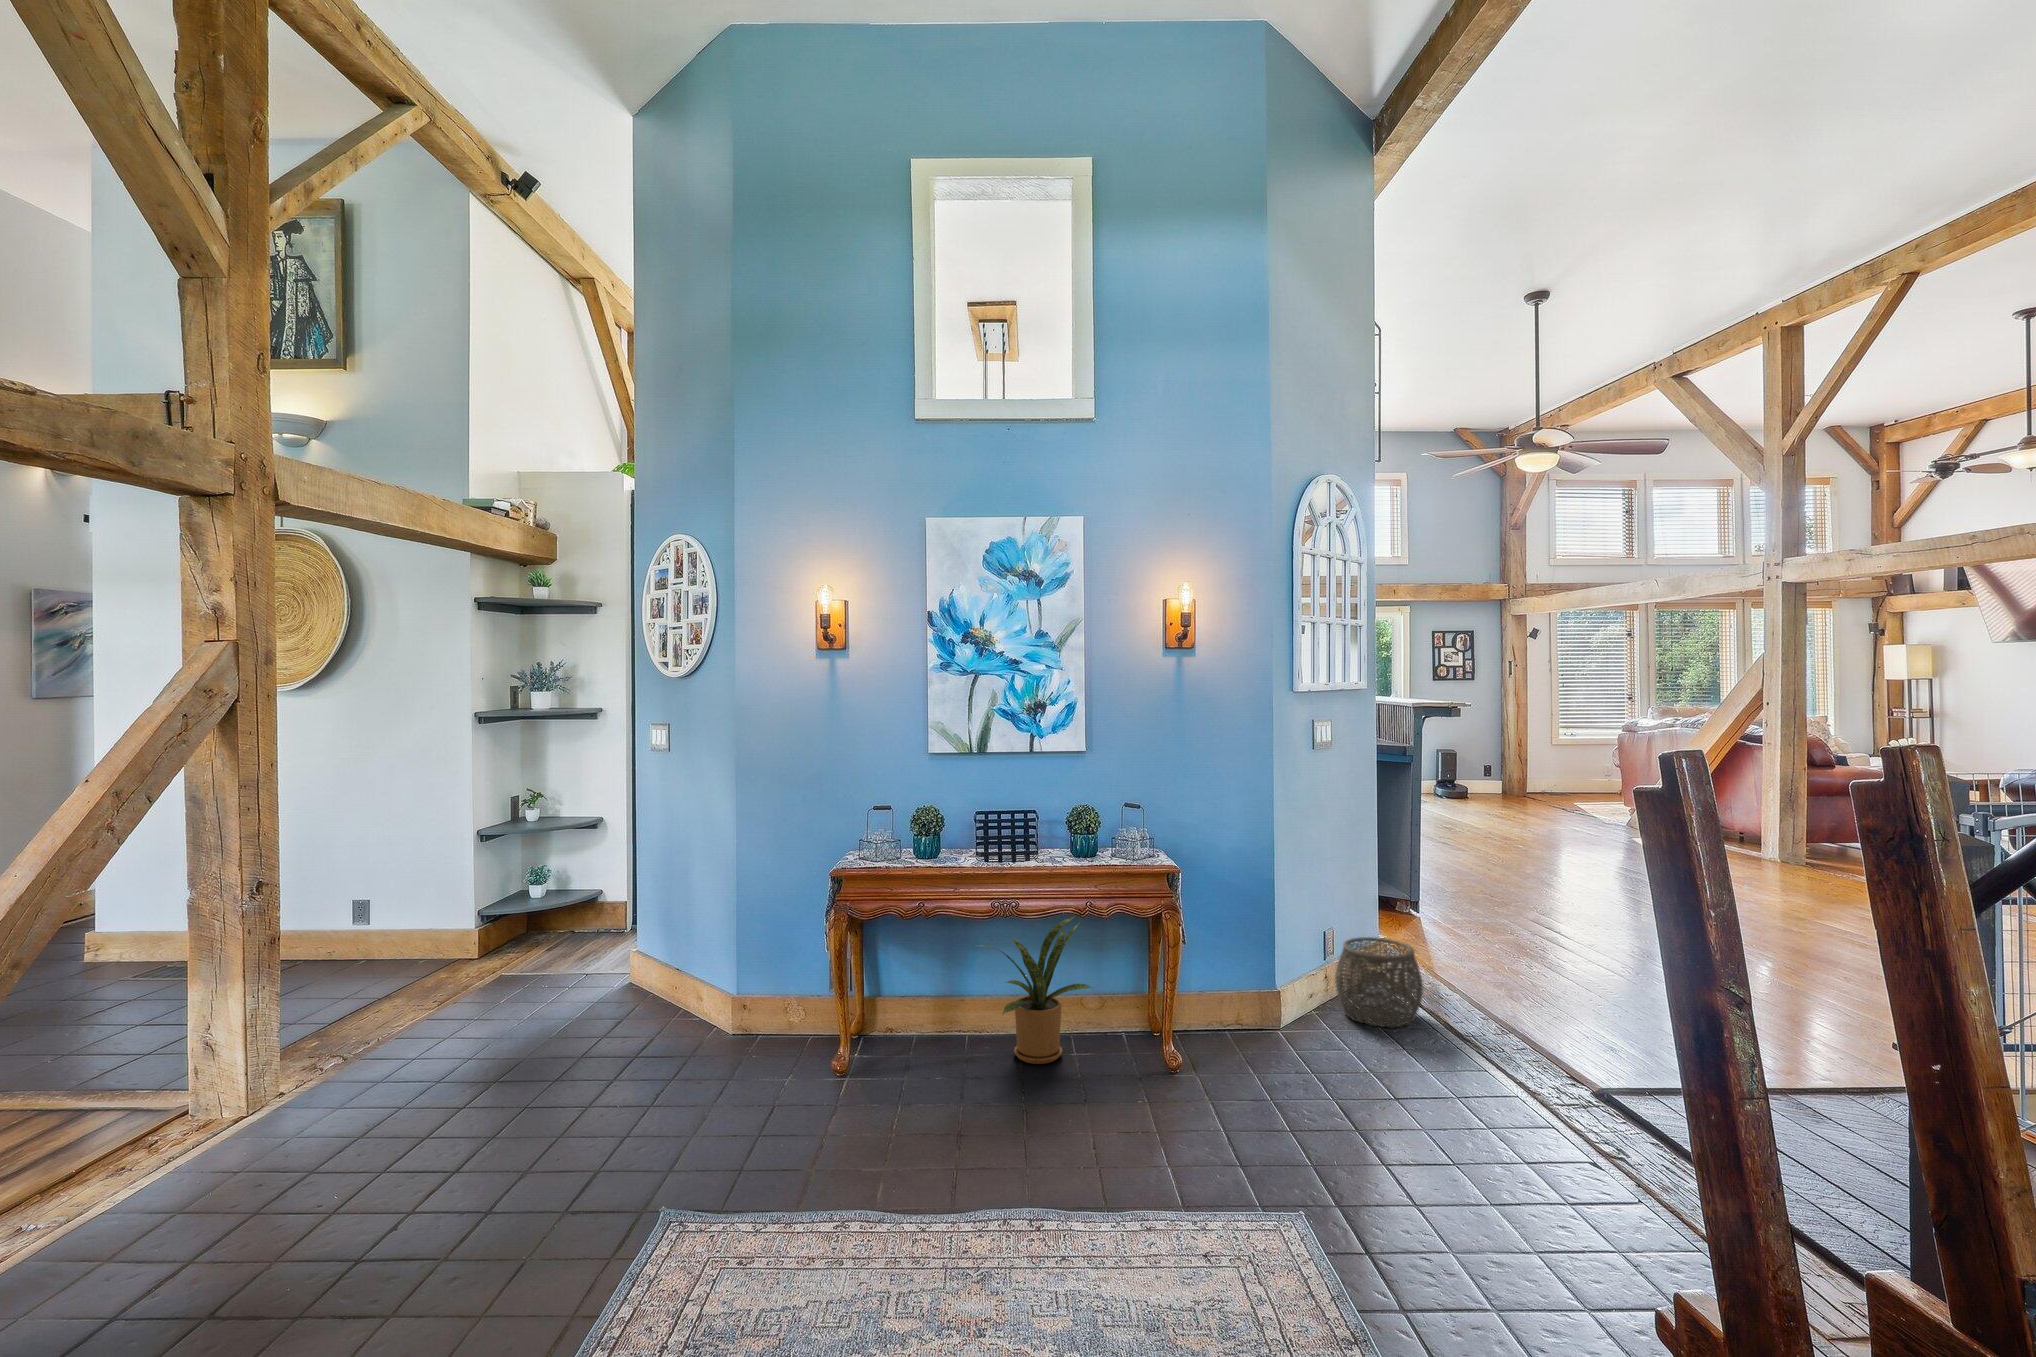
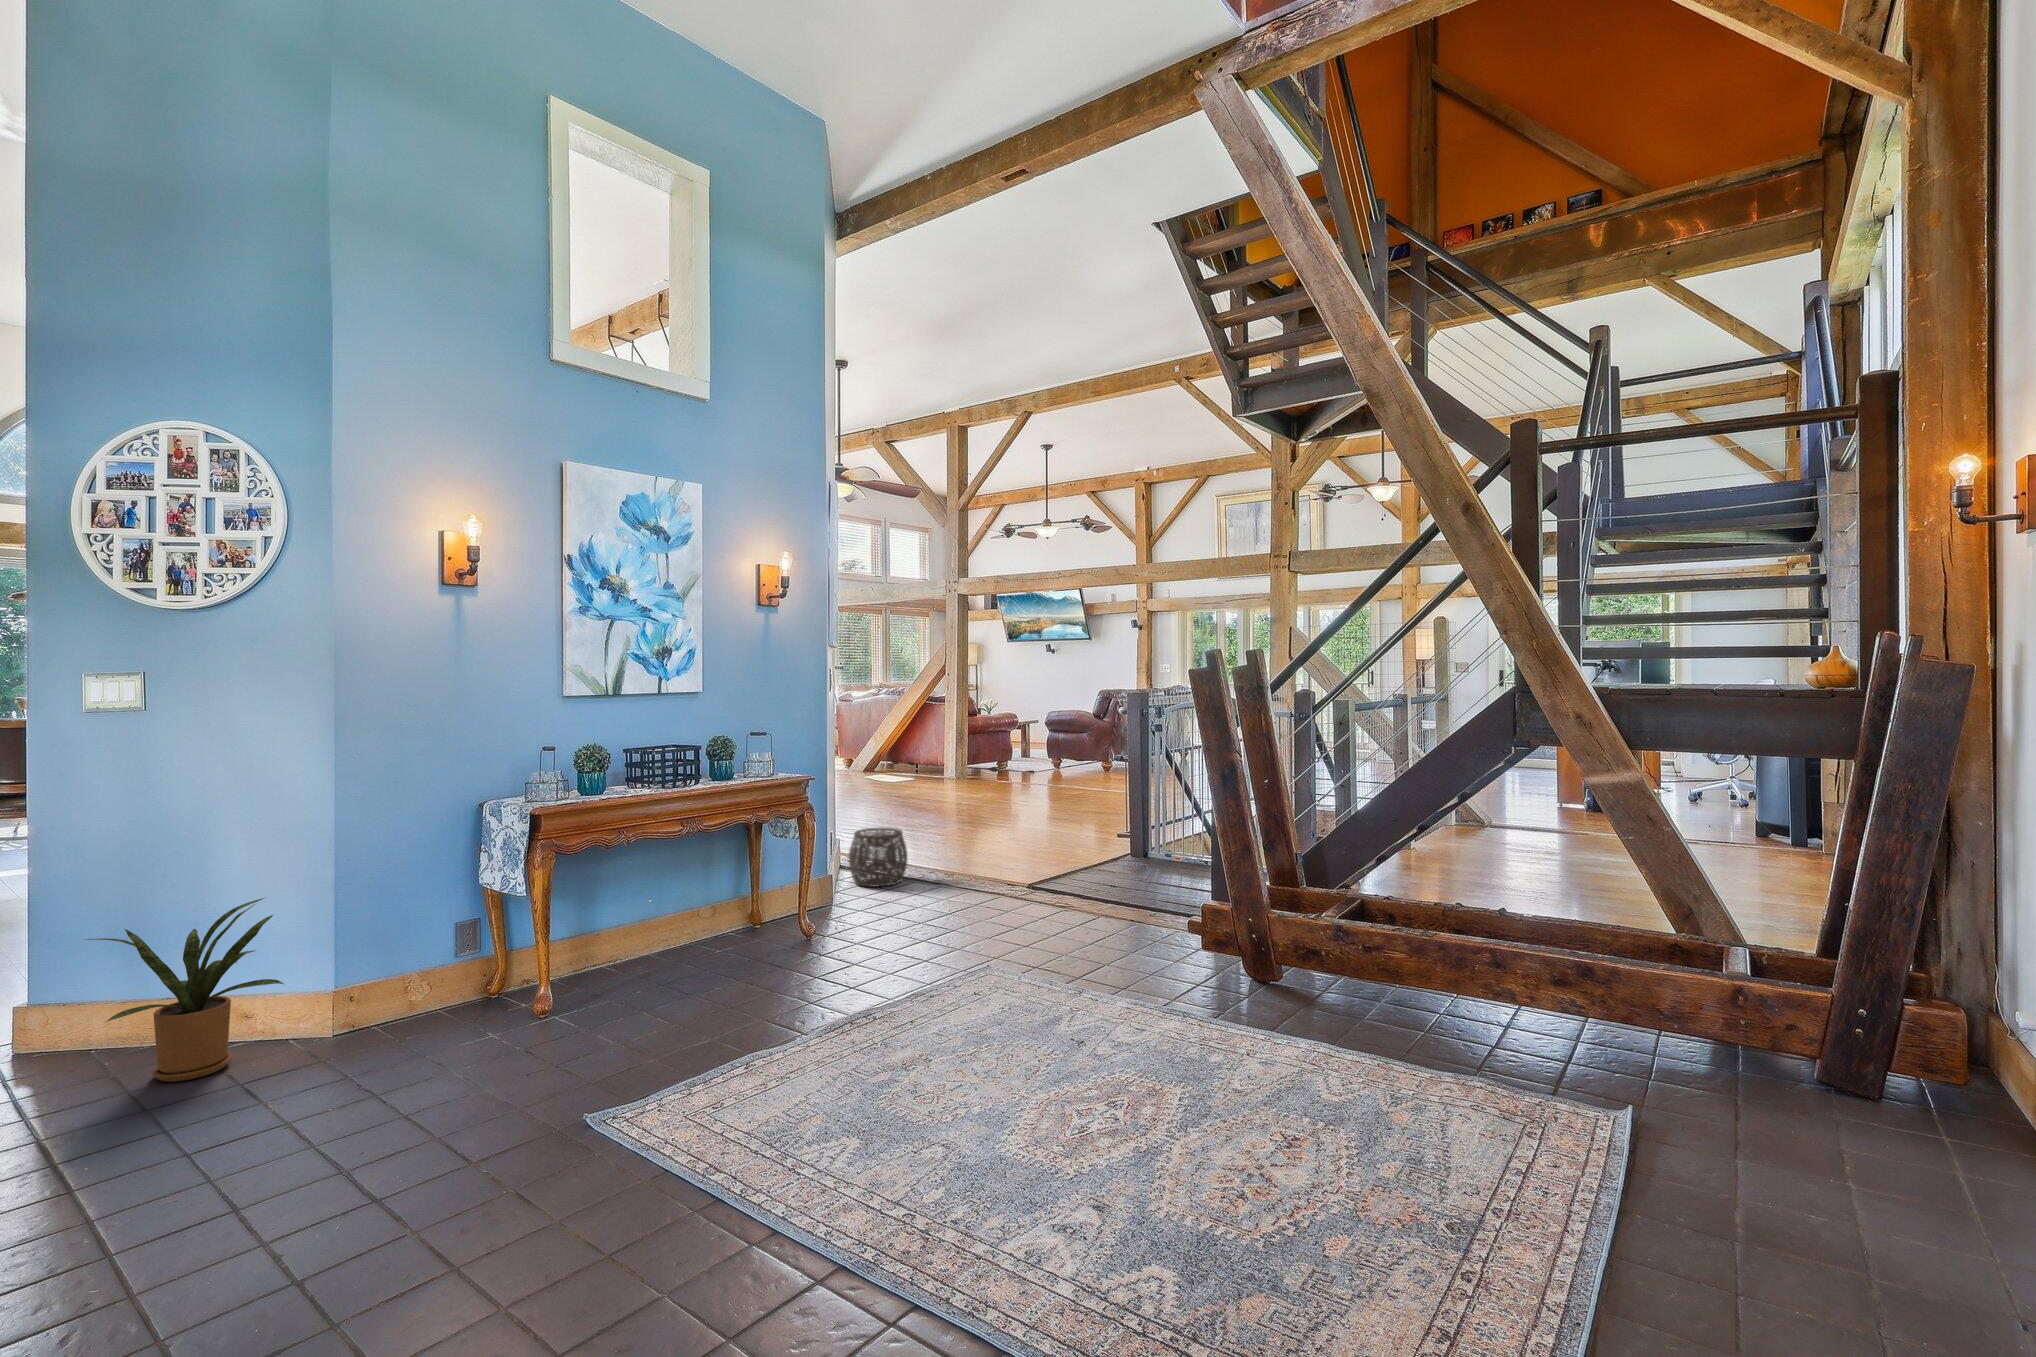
house plant: present [977,916,1092,1064] -> present [86,898,284,1082]

